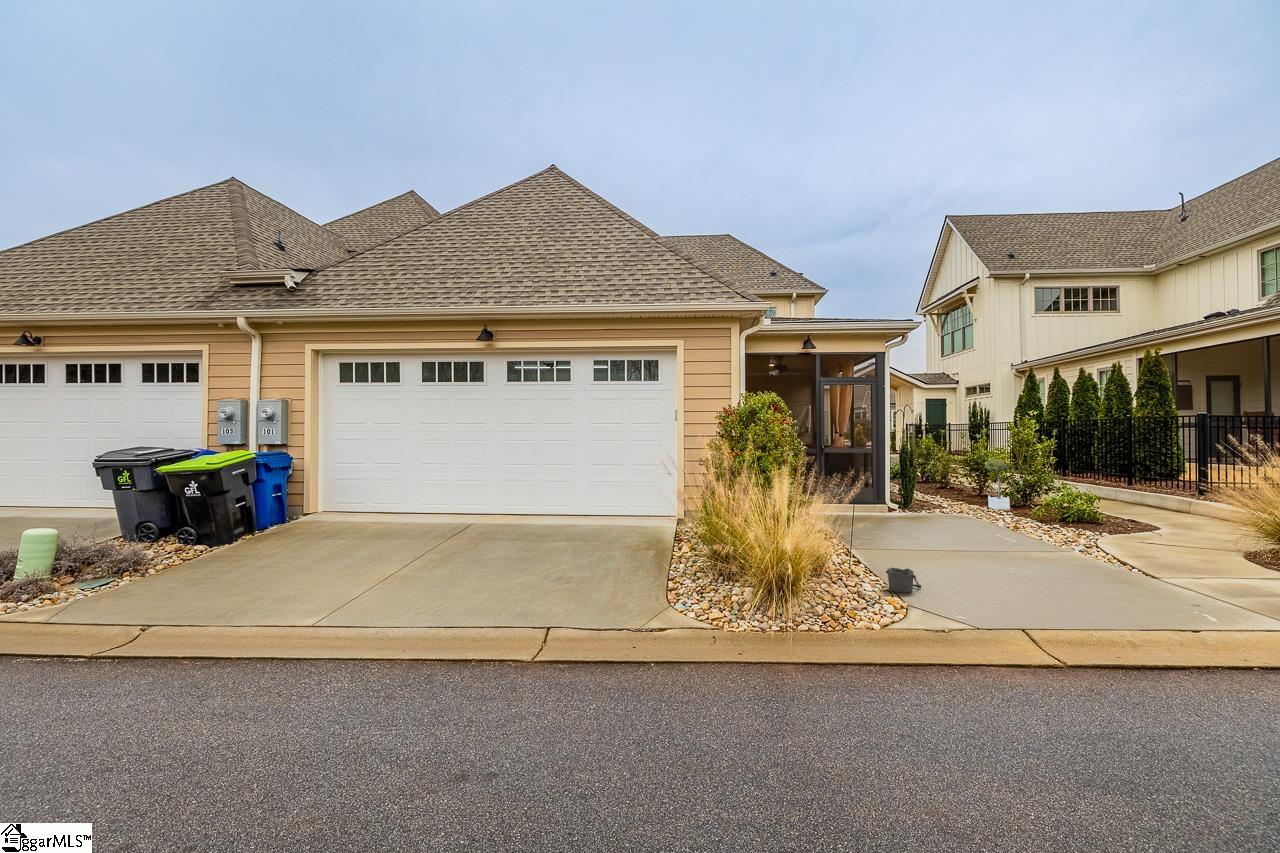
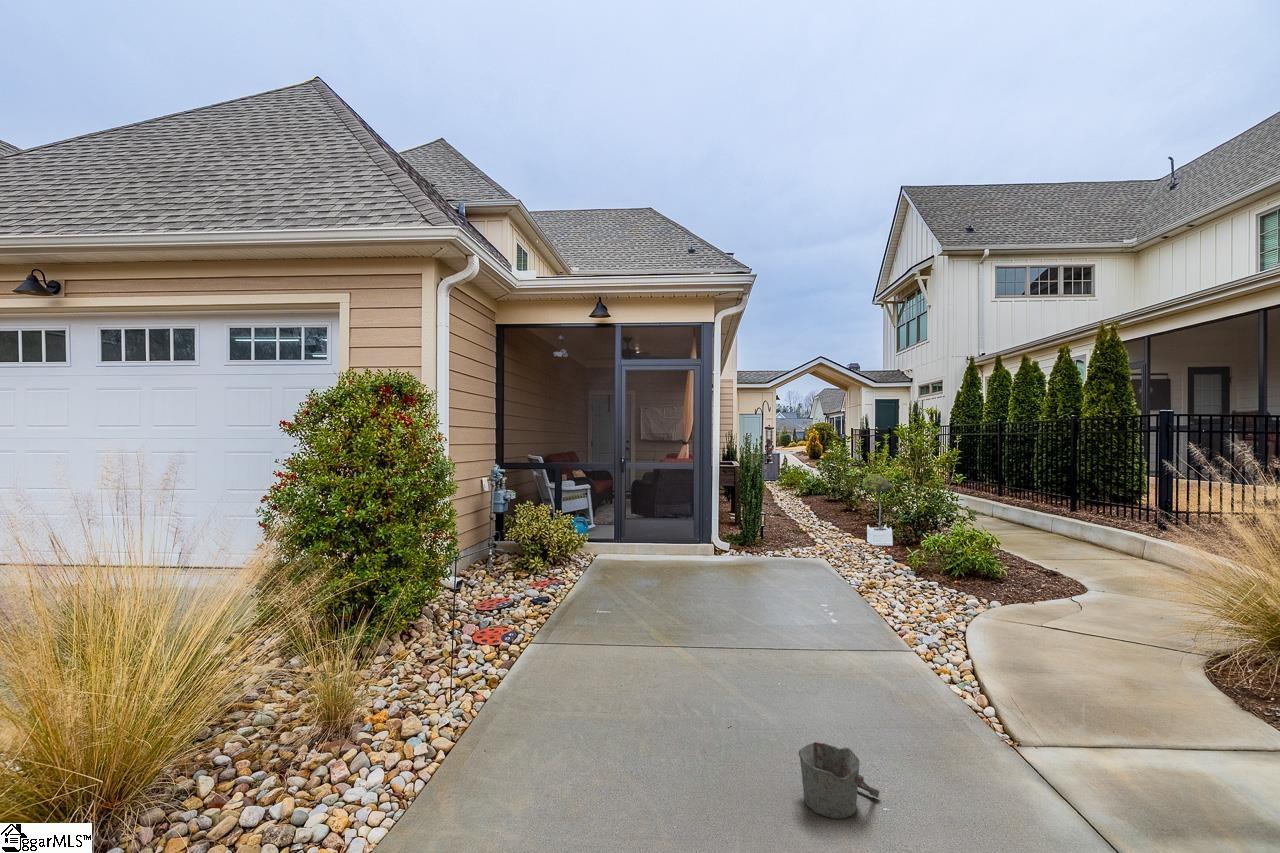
bucket: present [886,568,921,593] -> present [799,742,880,819]

